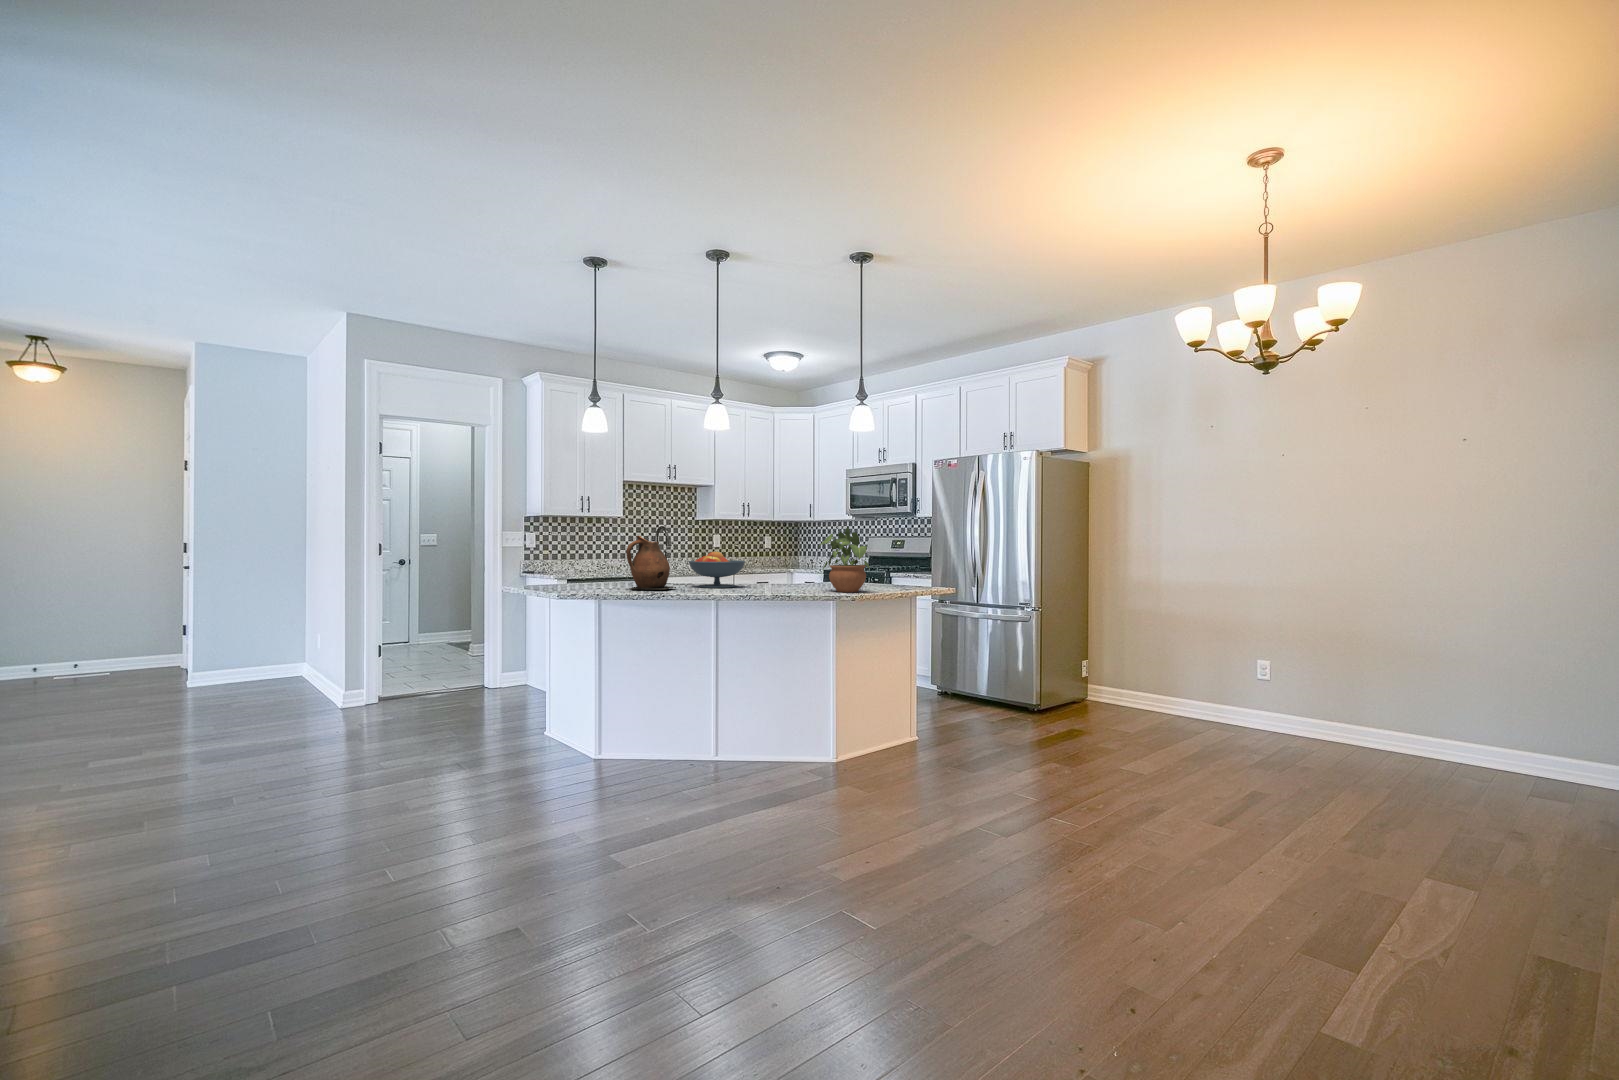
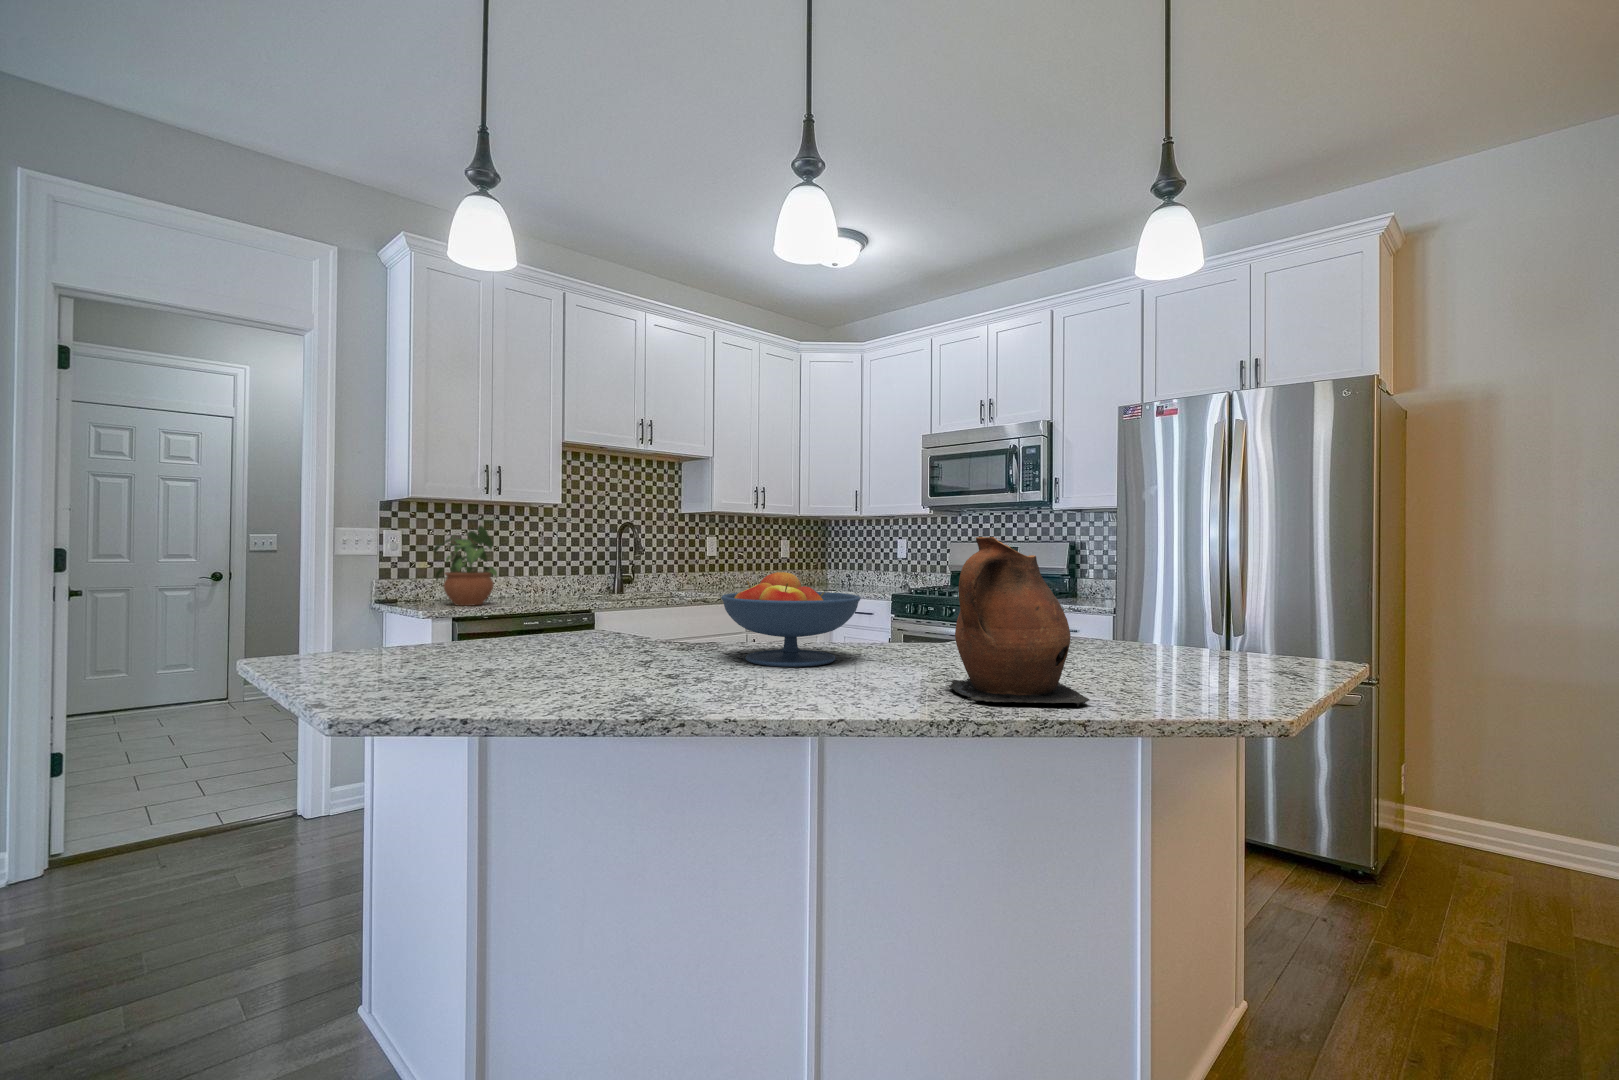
potted plant: present [818,527,870,592] -> present [433,526,497,606]
ceramic pitcher: present [626,536,676,590] -> present [944,537,1089,706]

